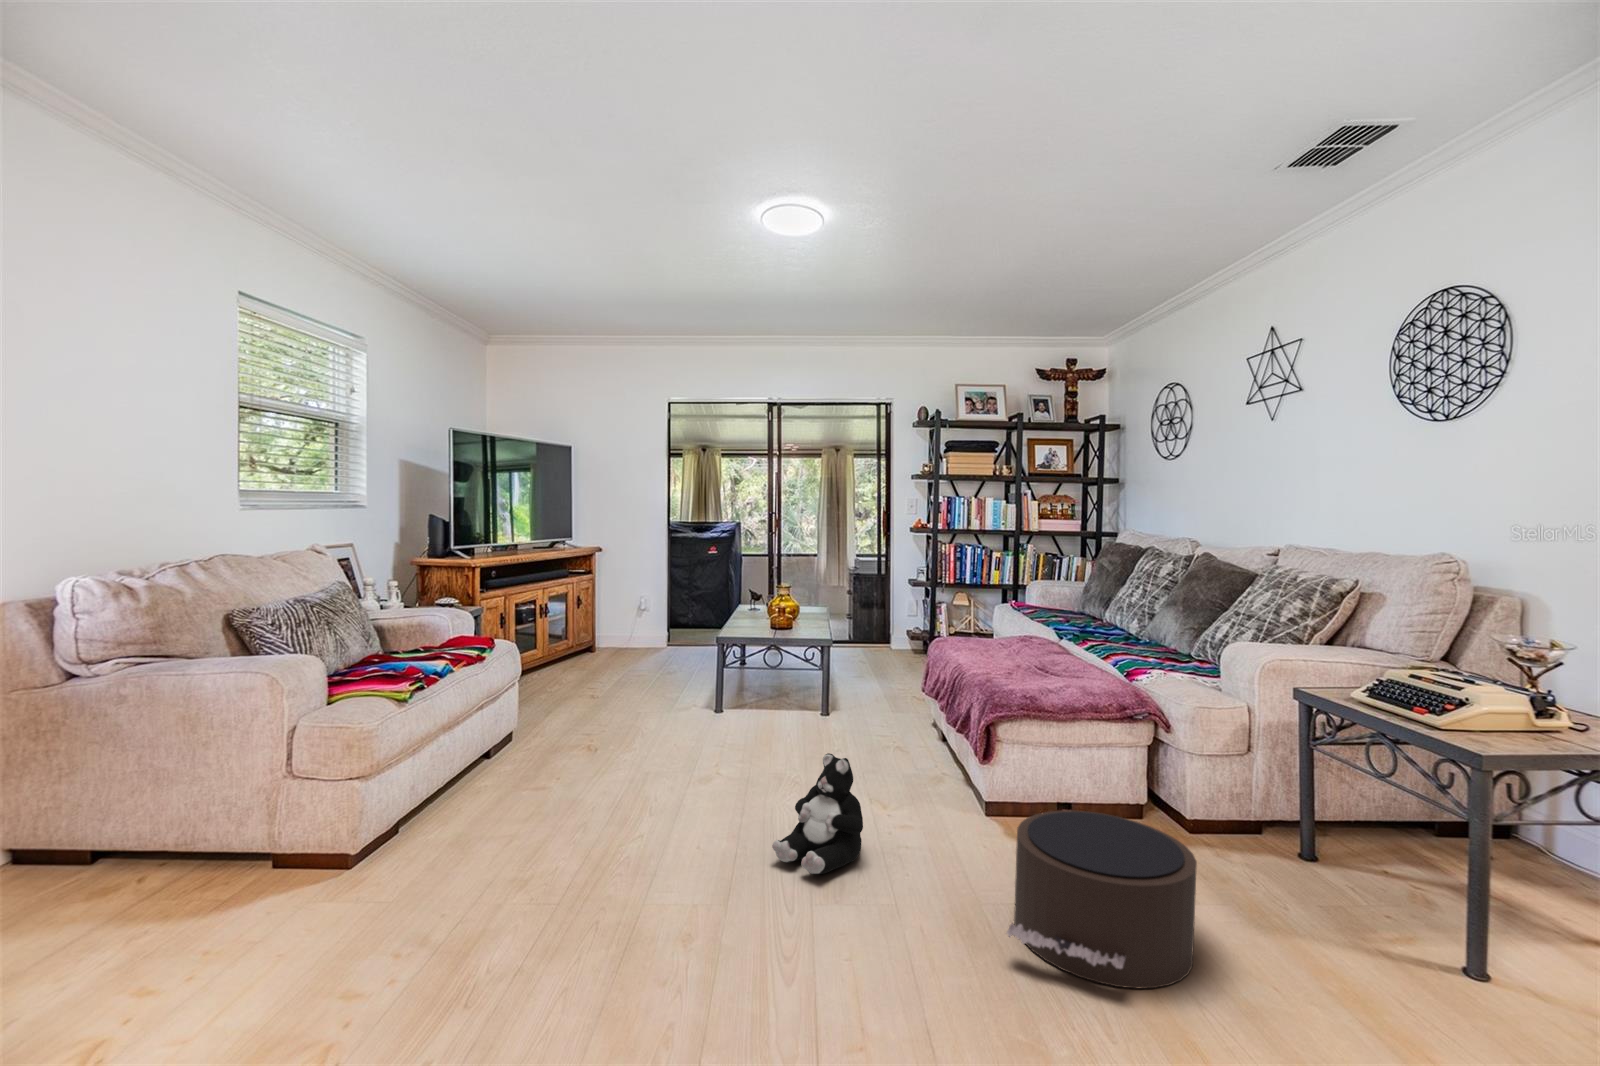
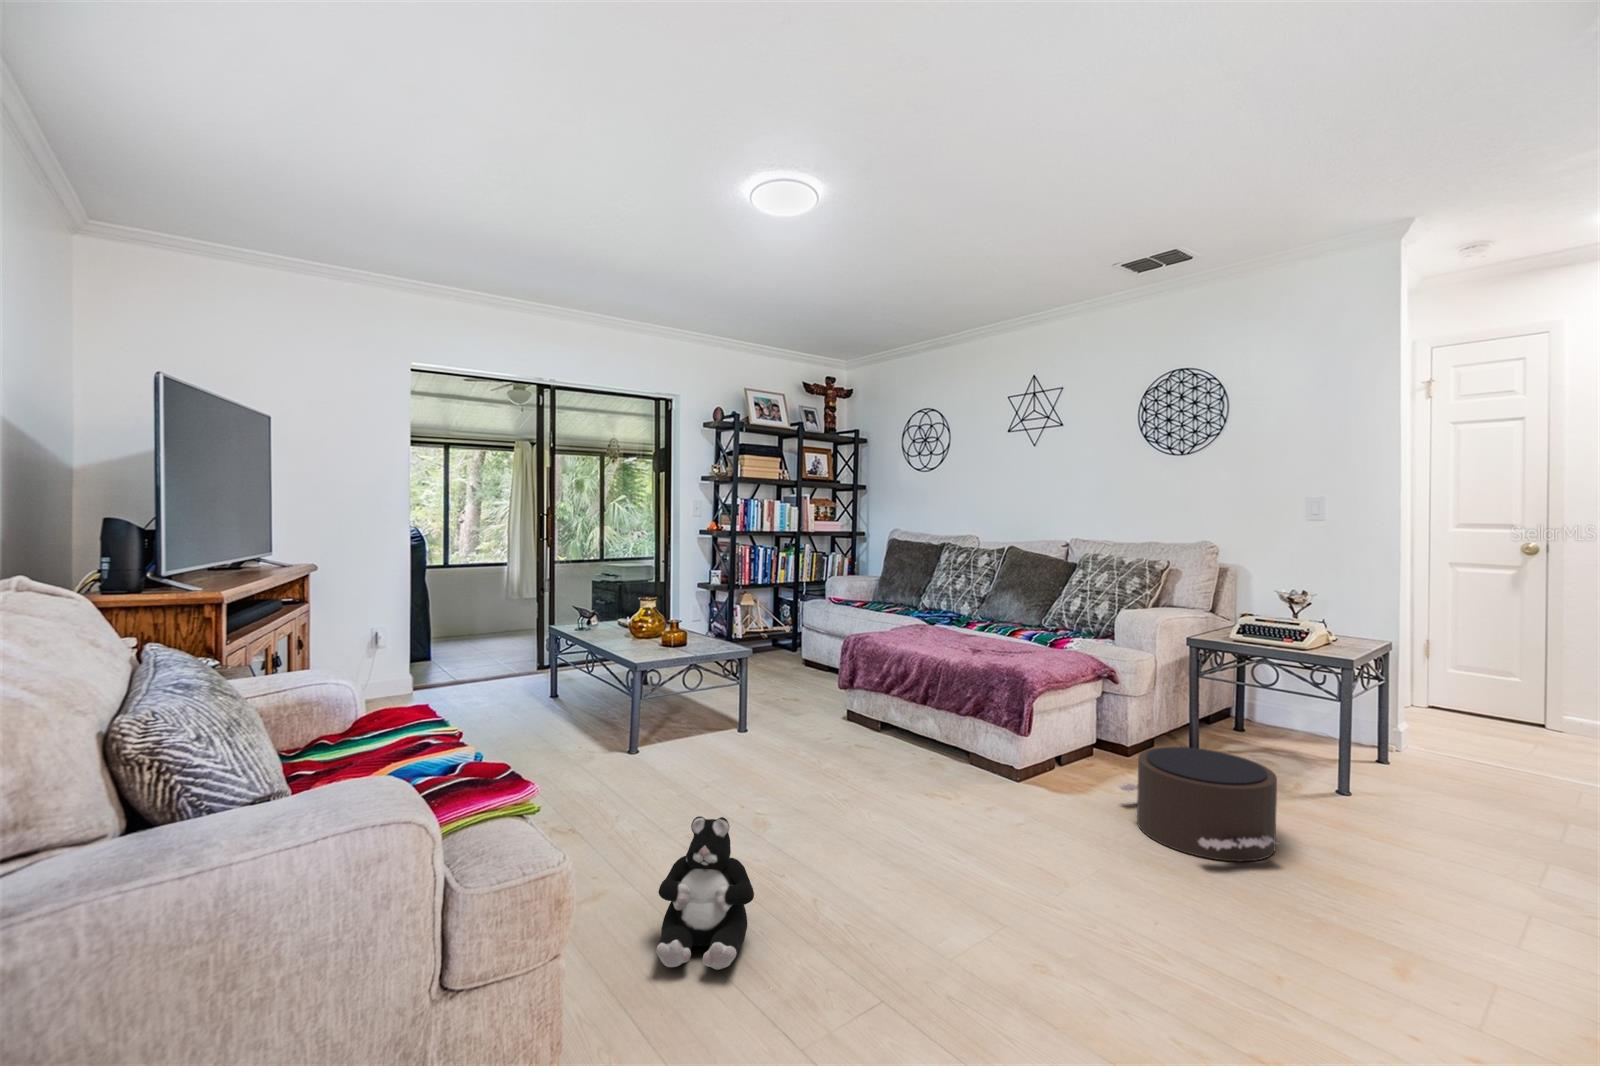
plush toy: present [772,753,863,874] -> present [656,816,754,970]

